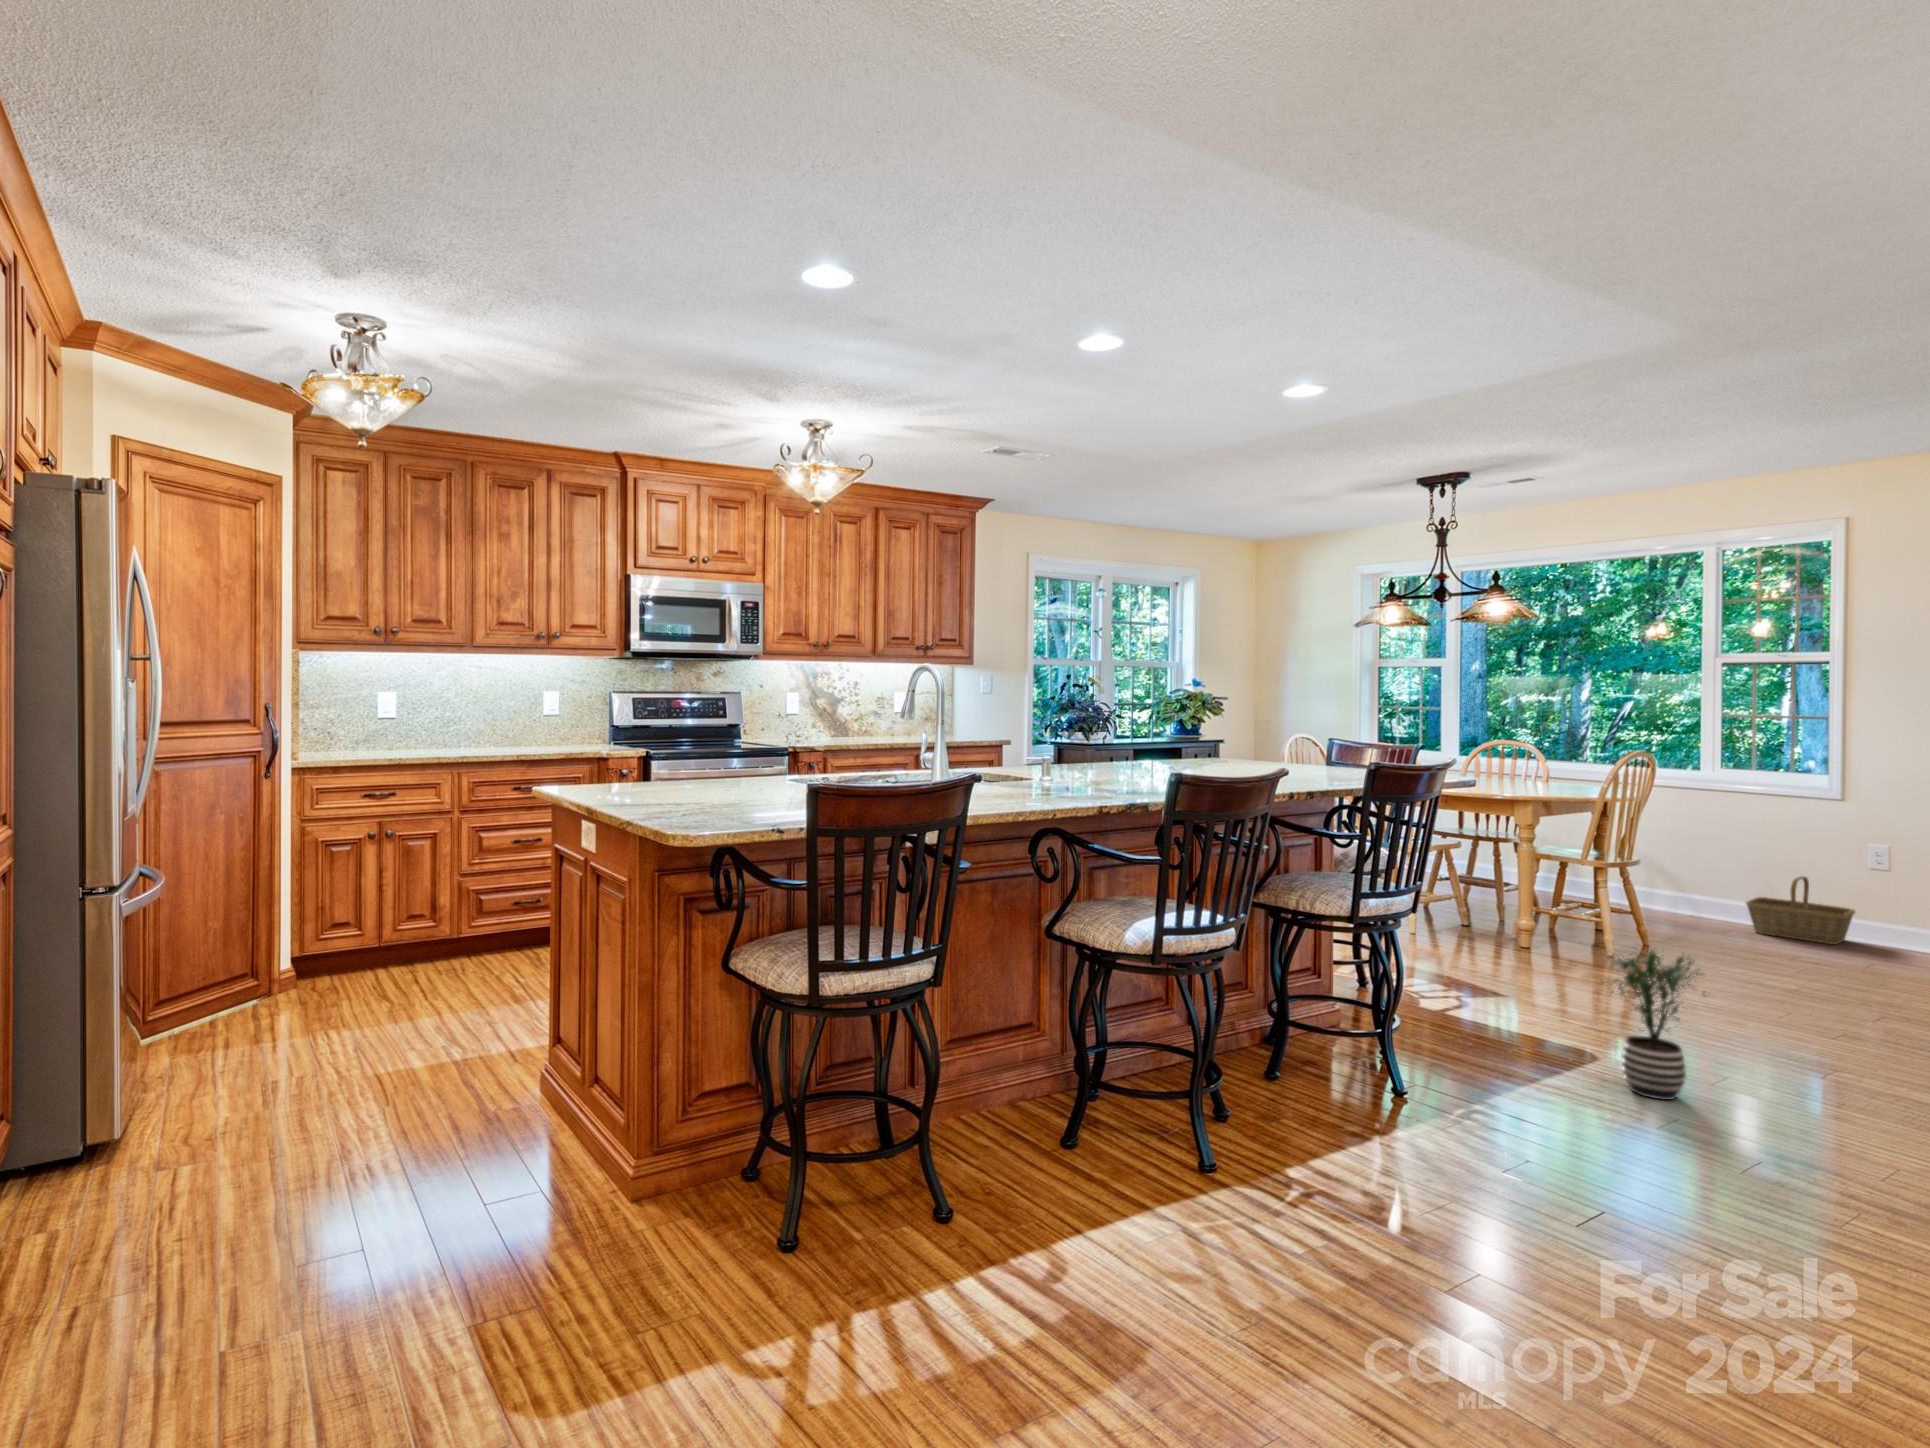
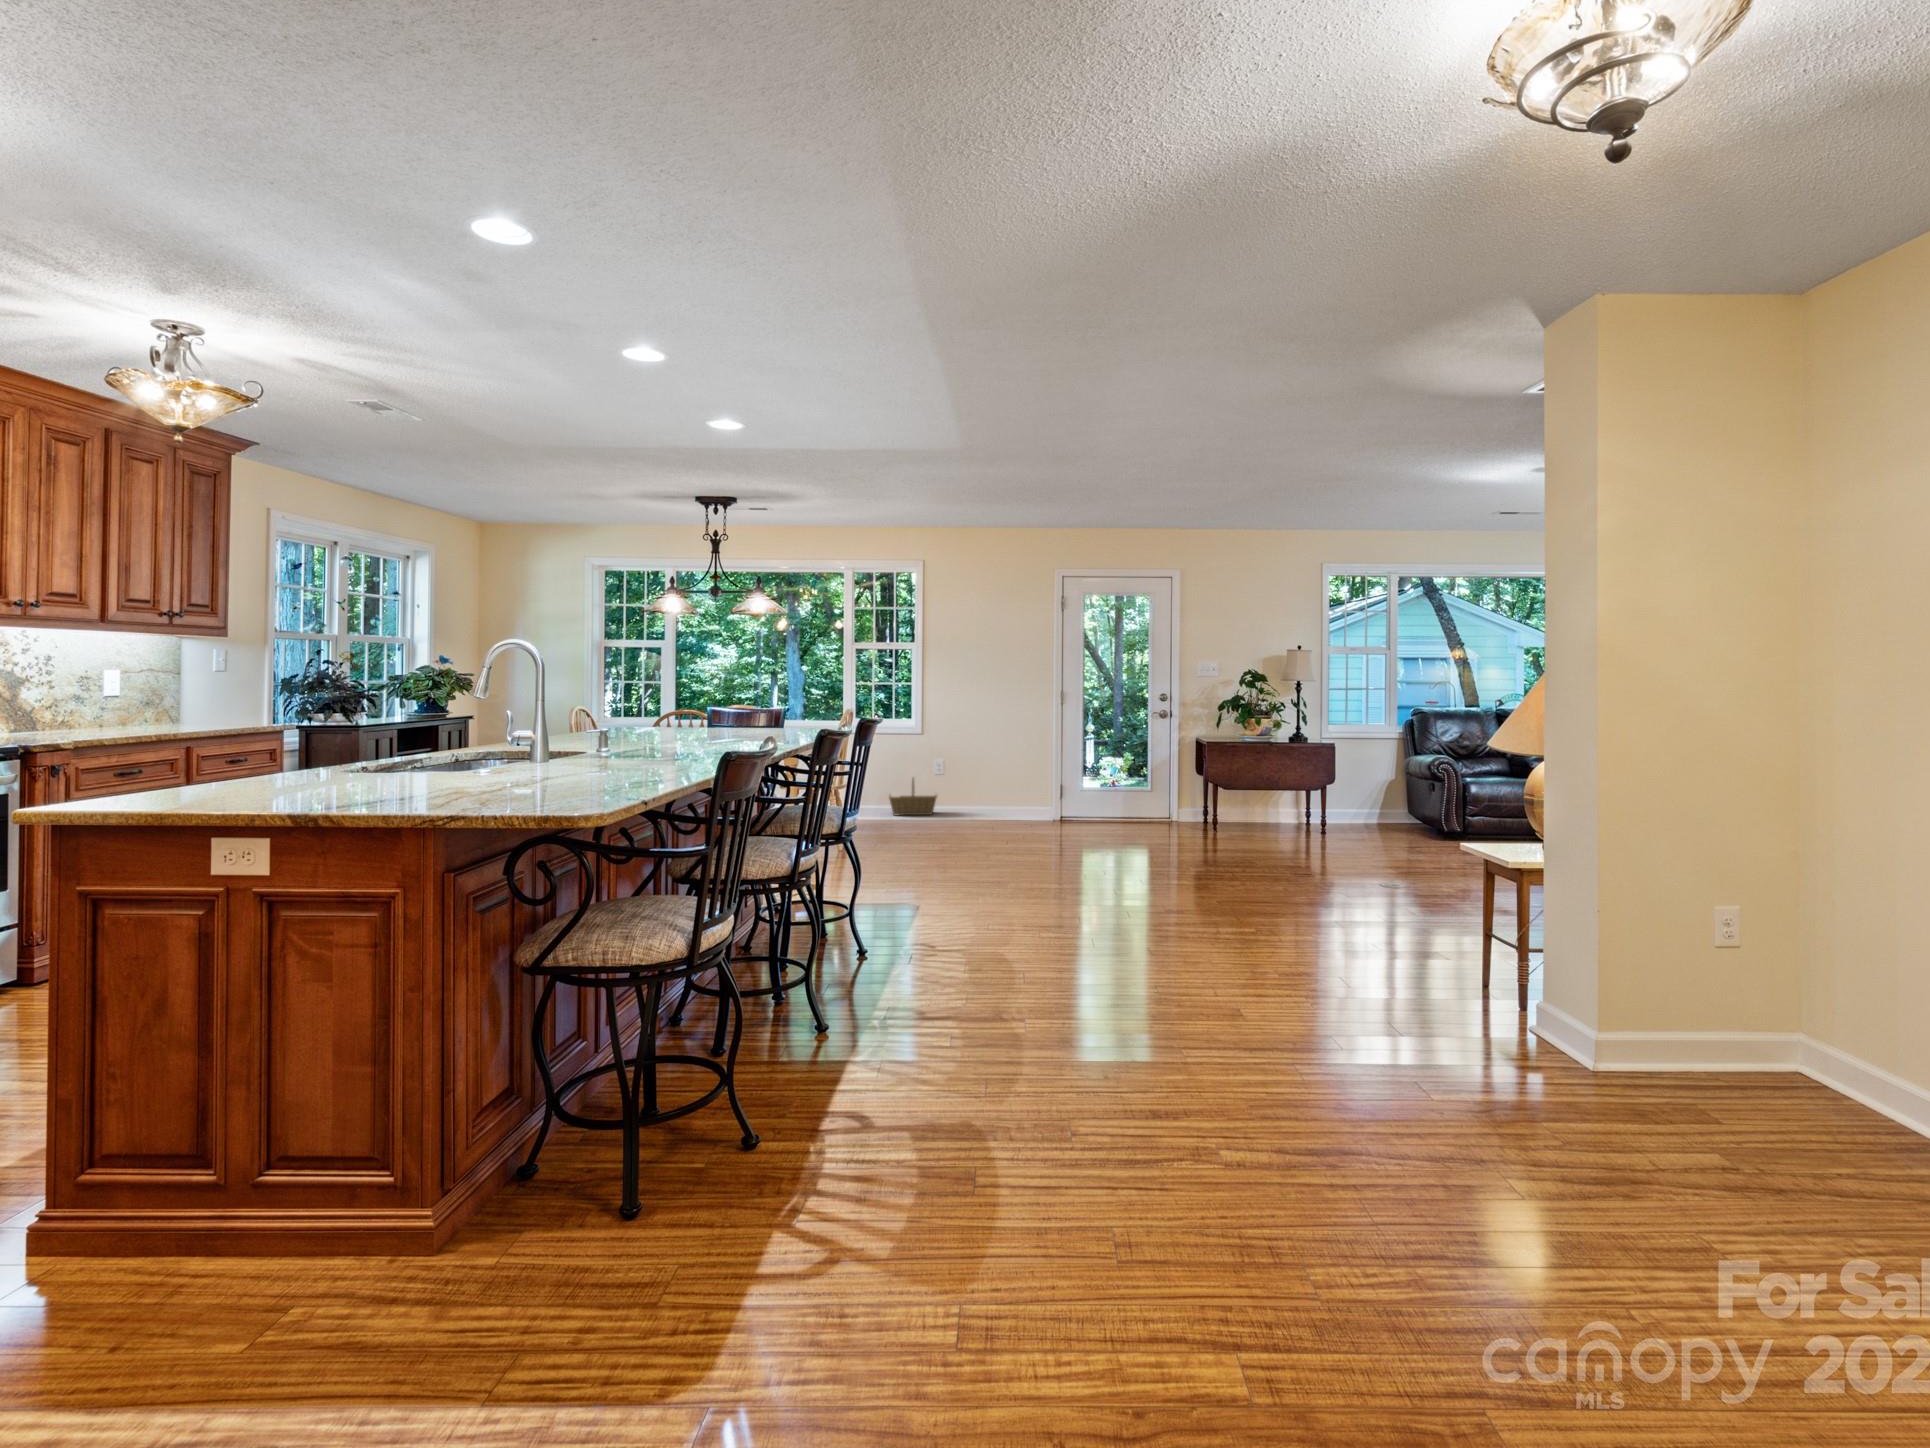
potted plant: present [1601,951,1704,1100] -> none [936,812,998,903]

